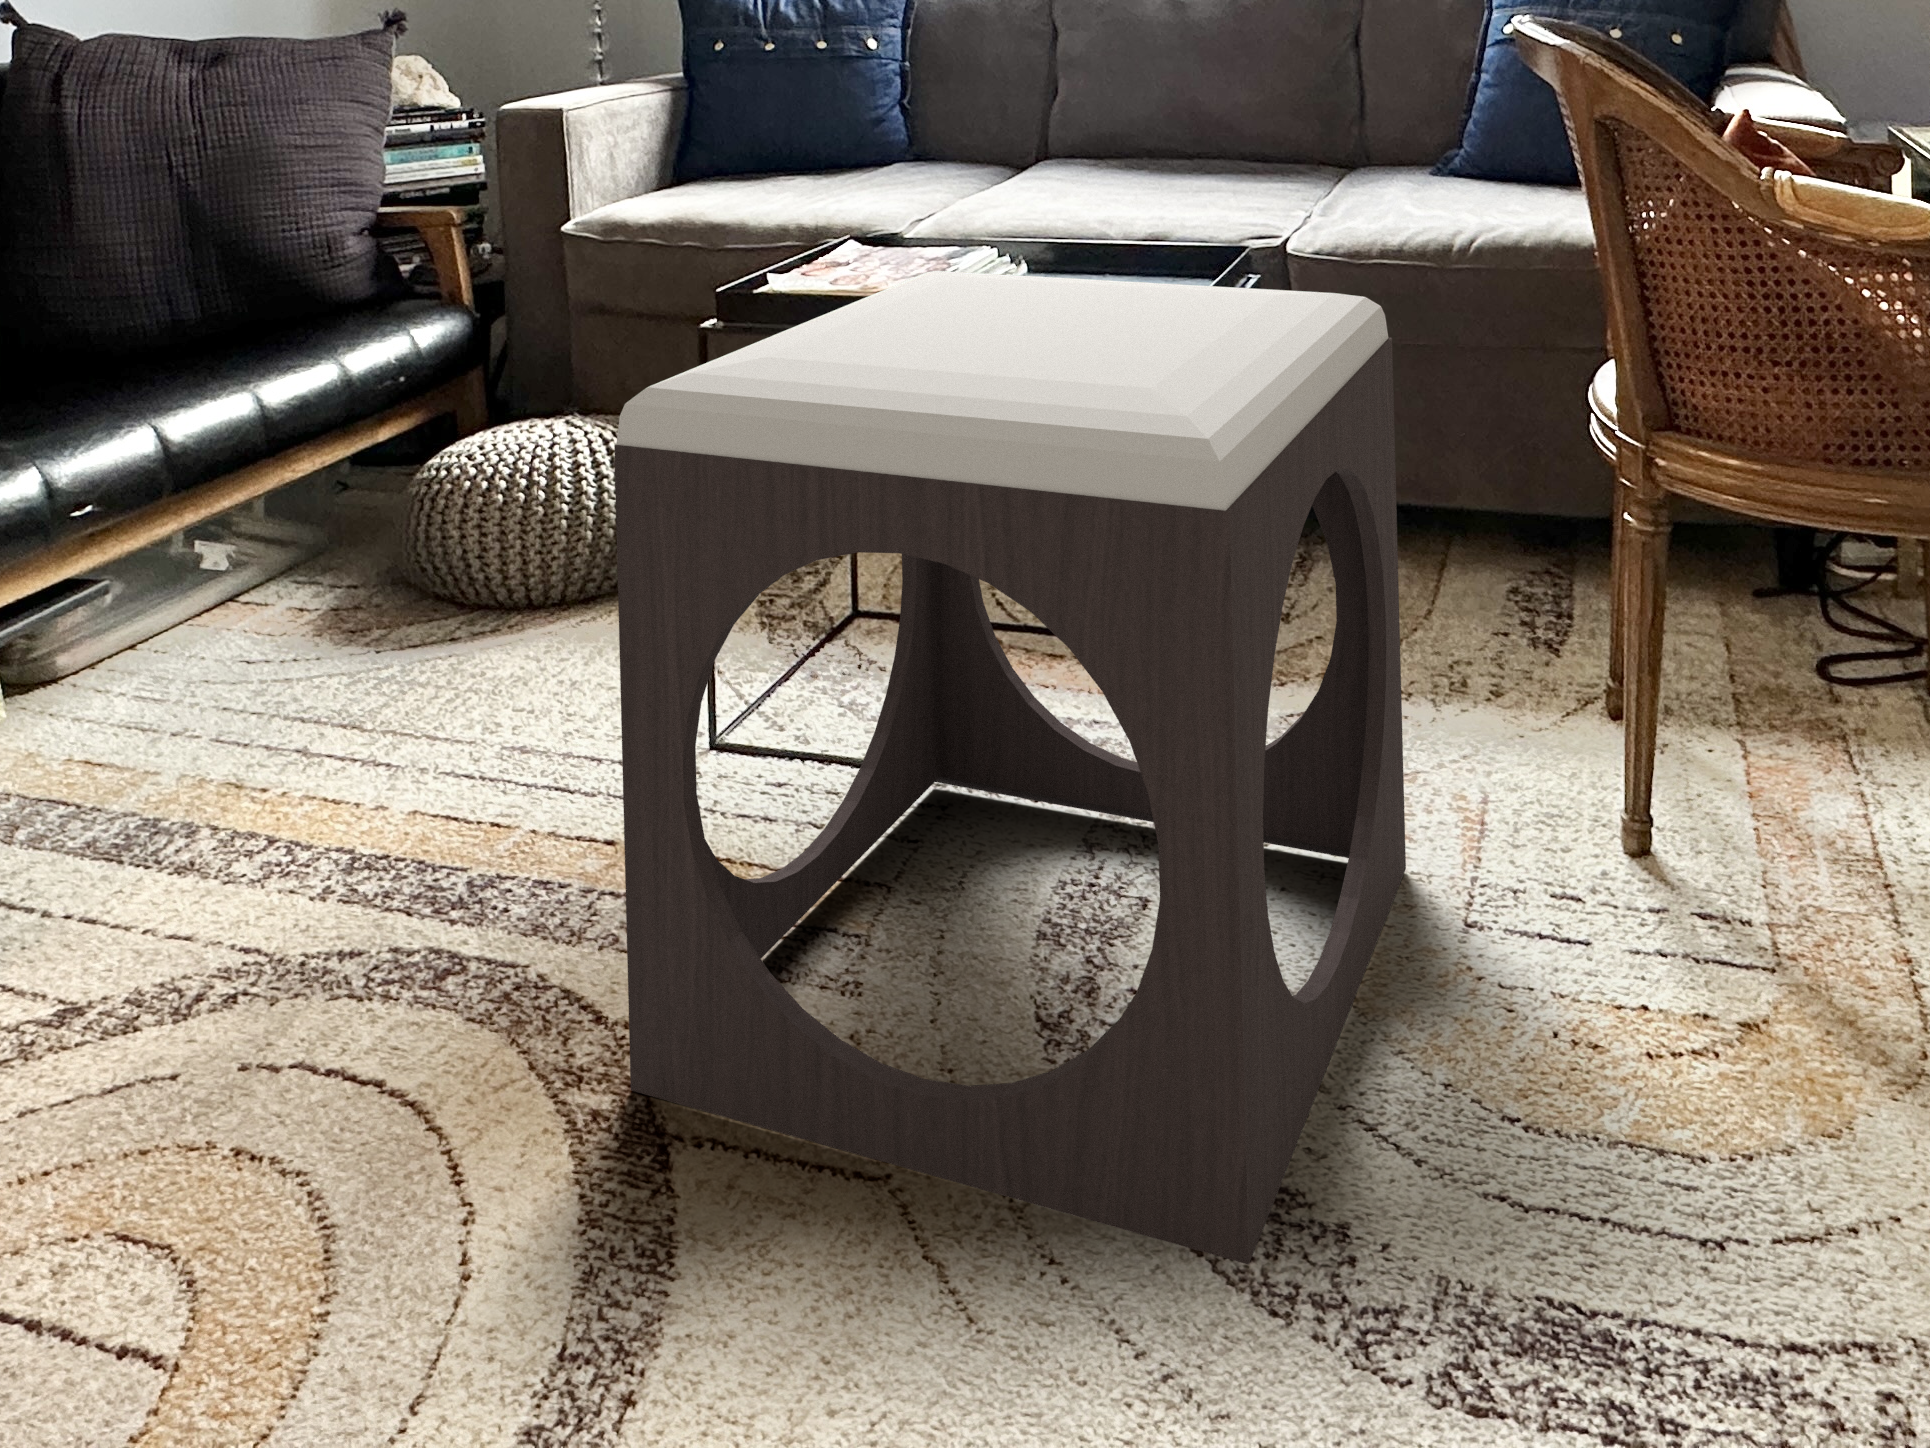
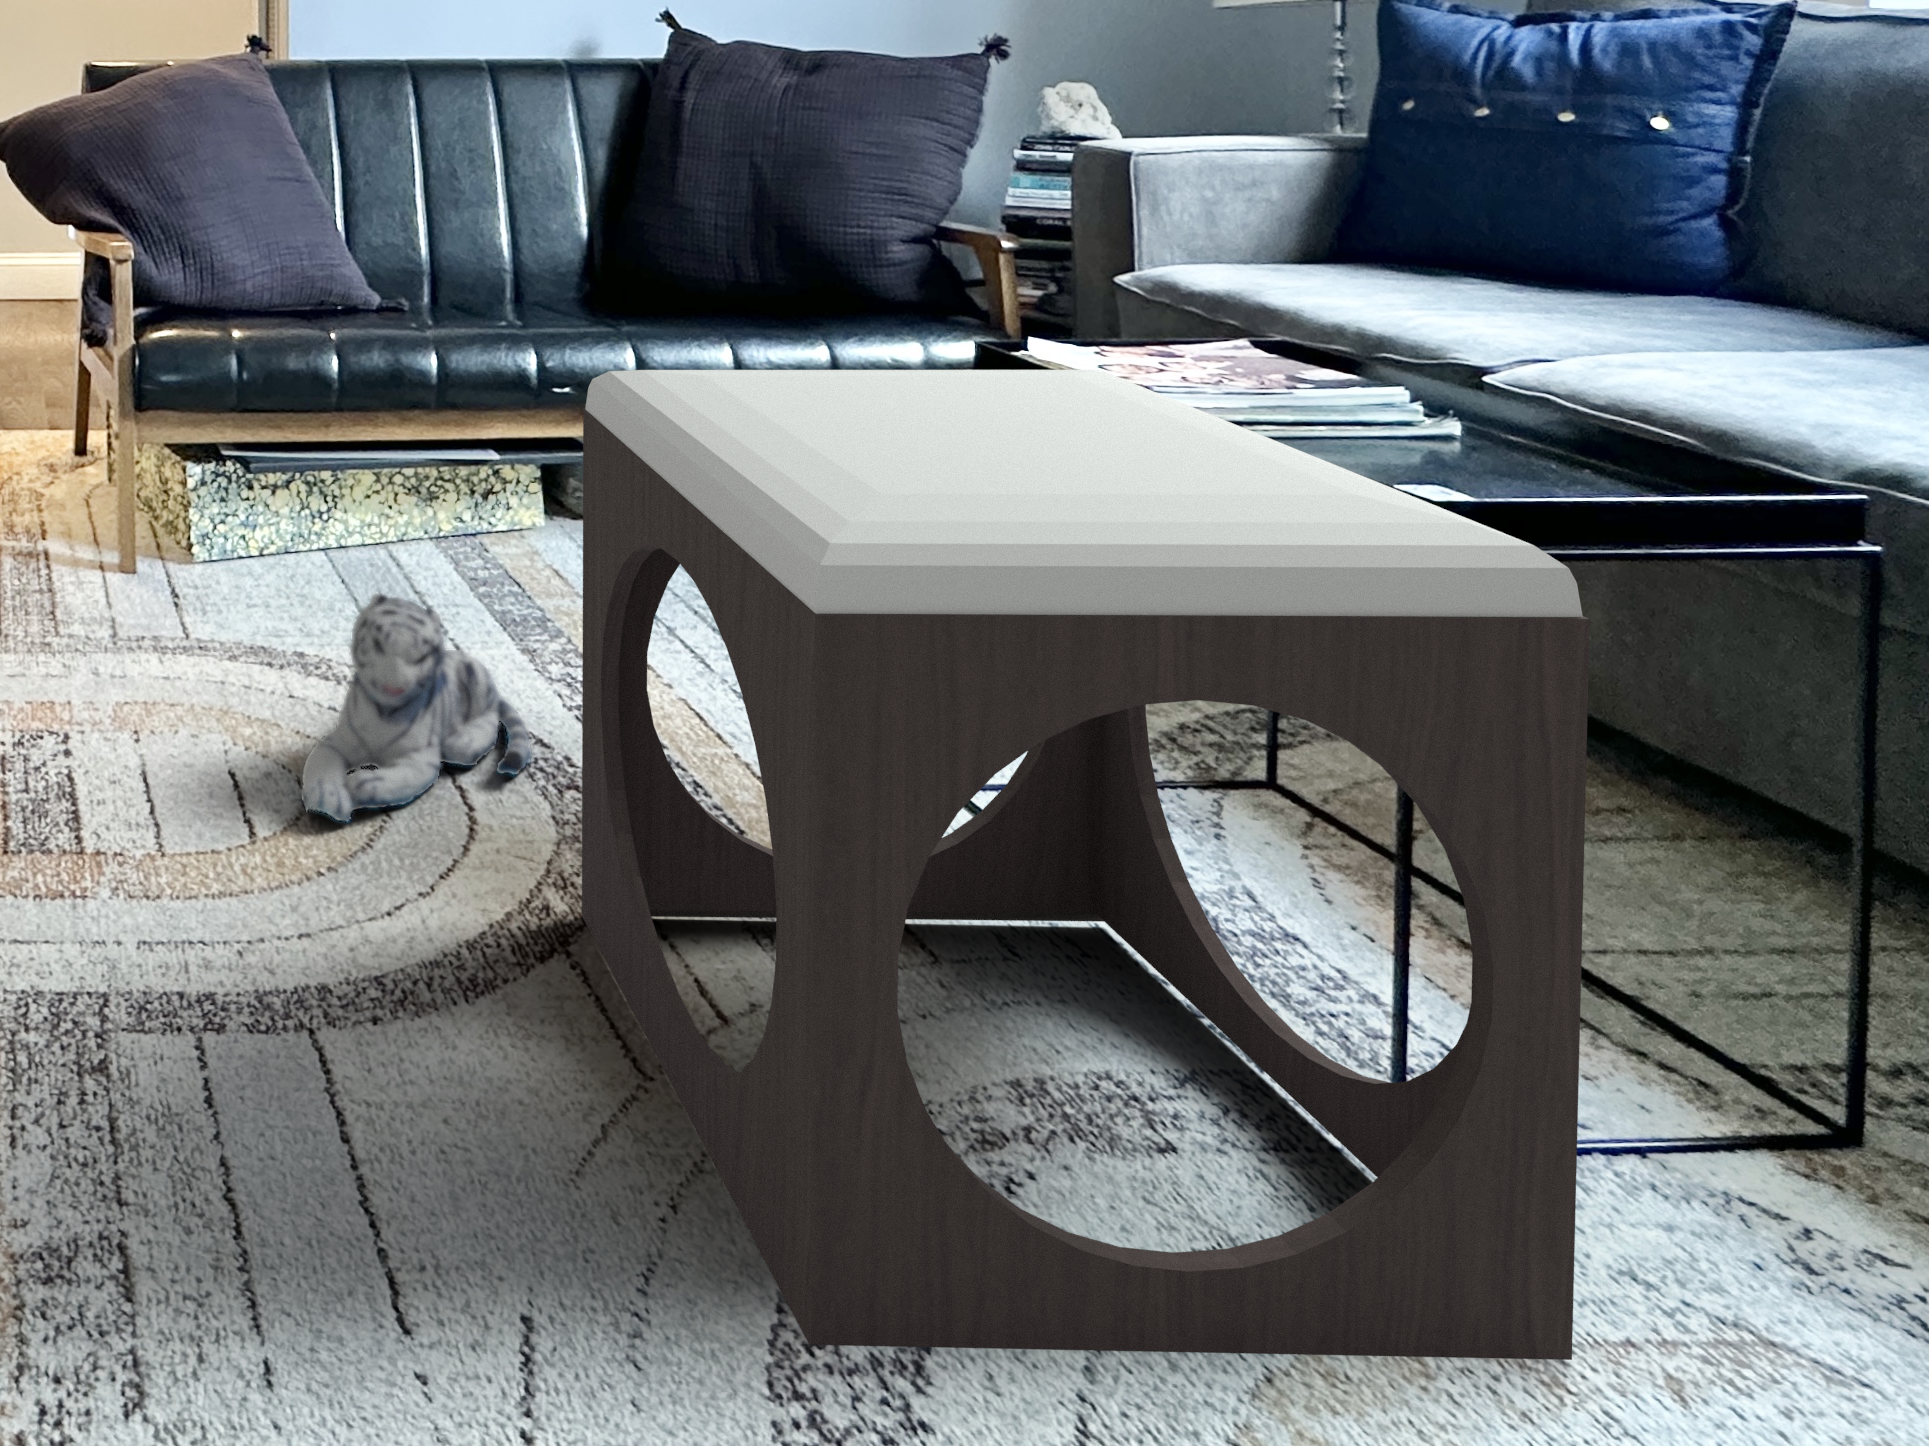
plush toy: none [100,835,384,1253] -> present [301,593,532,822]

